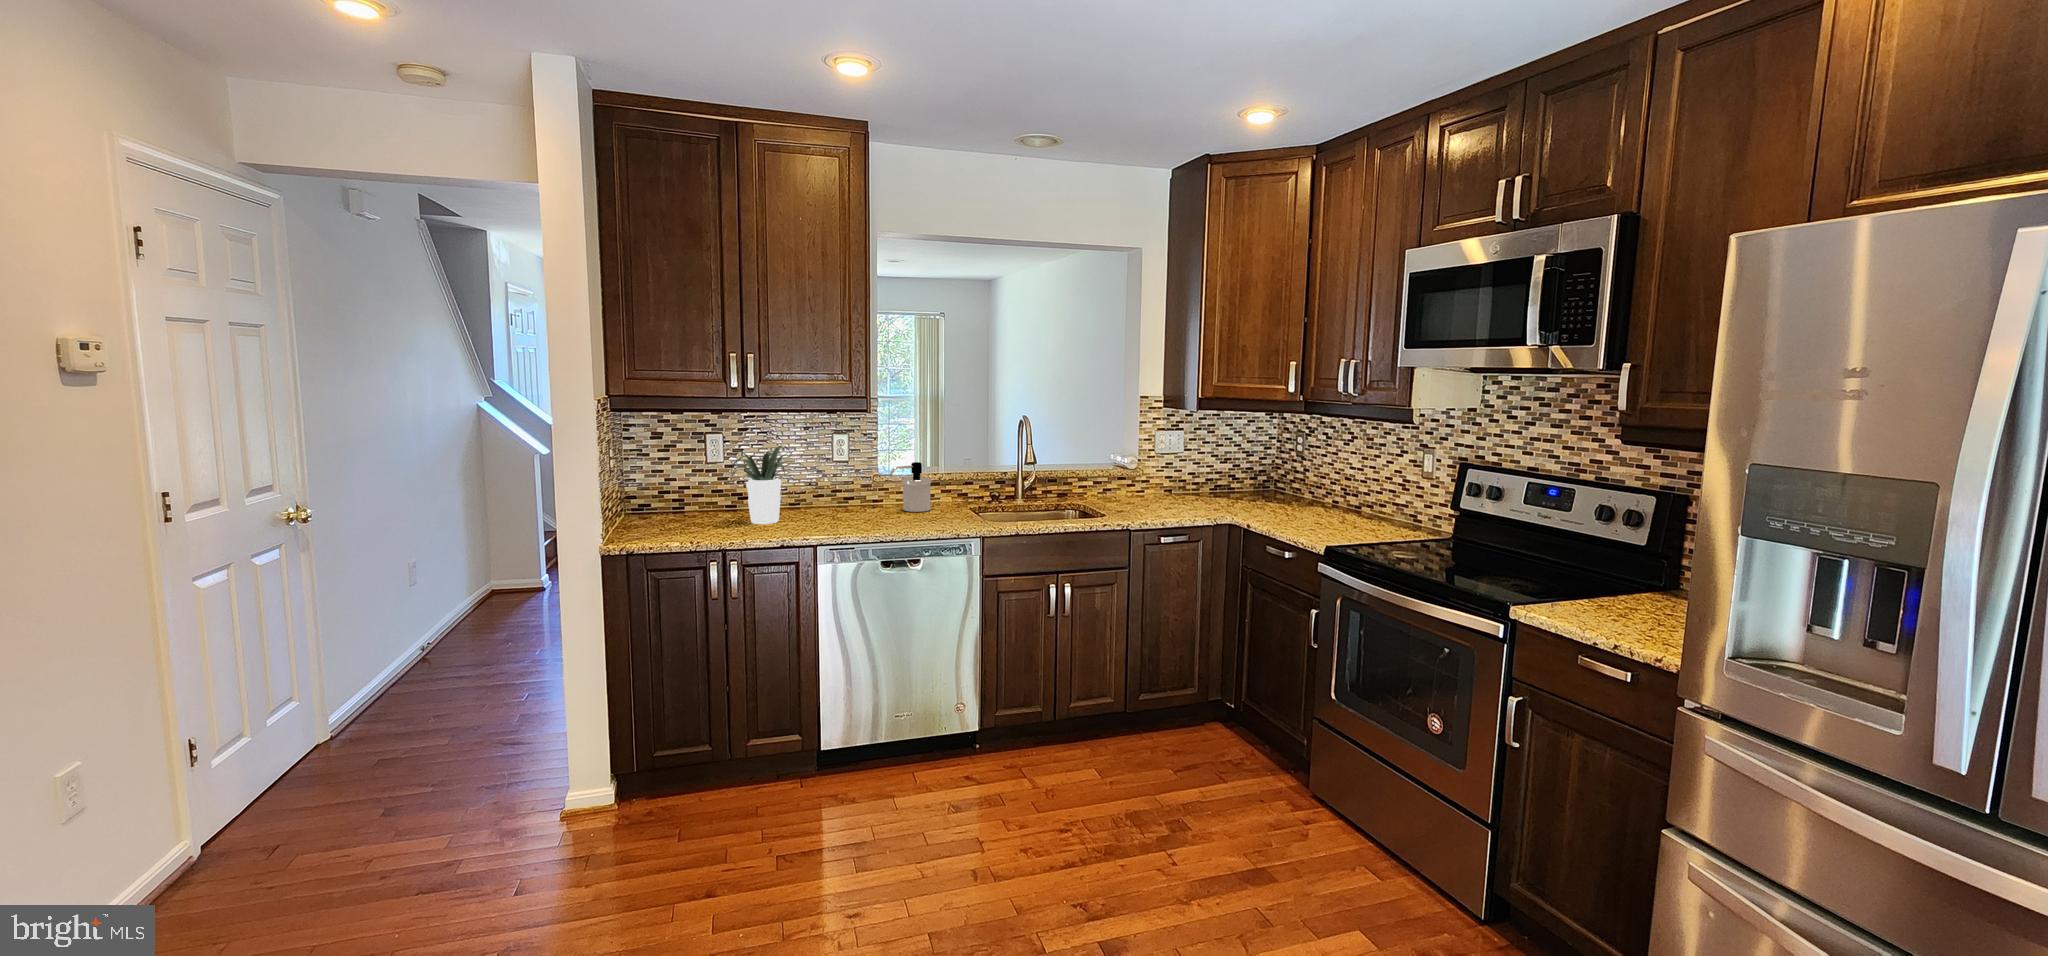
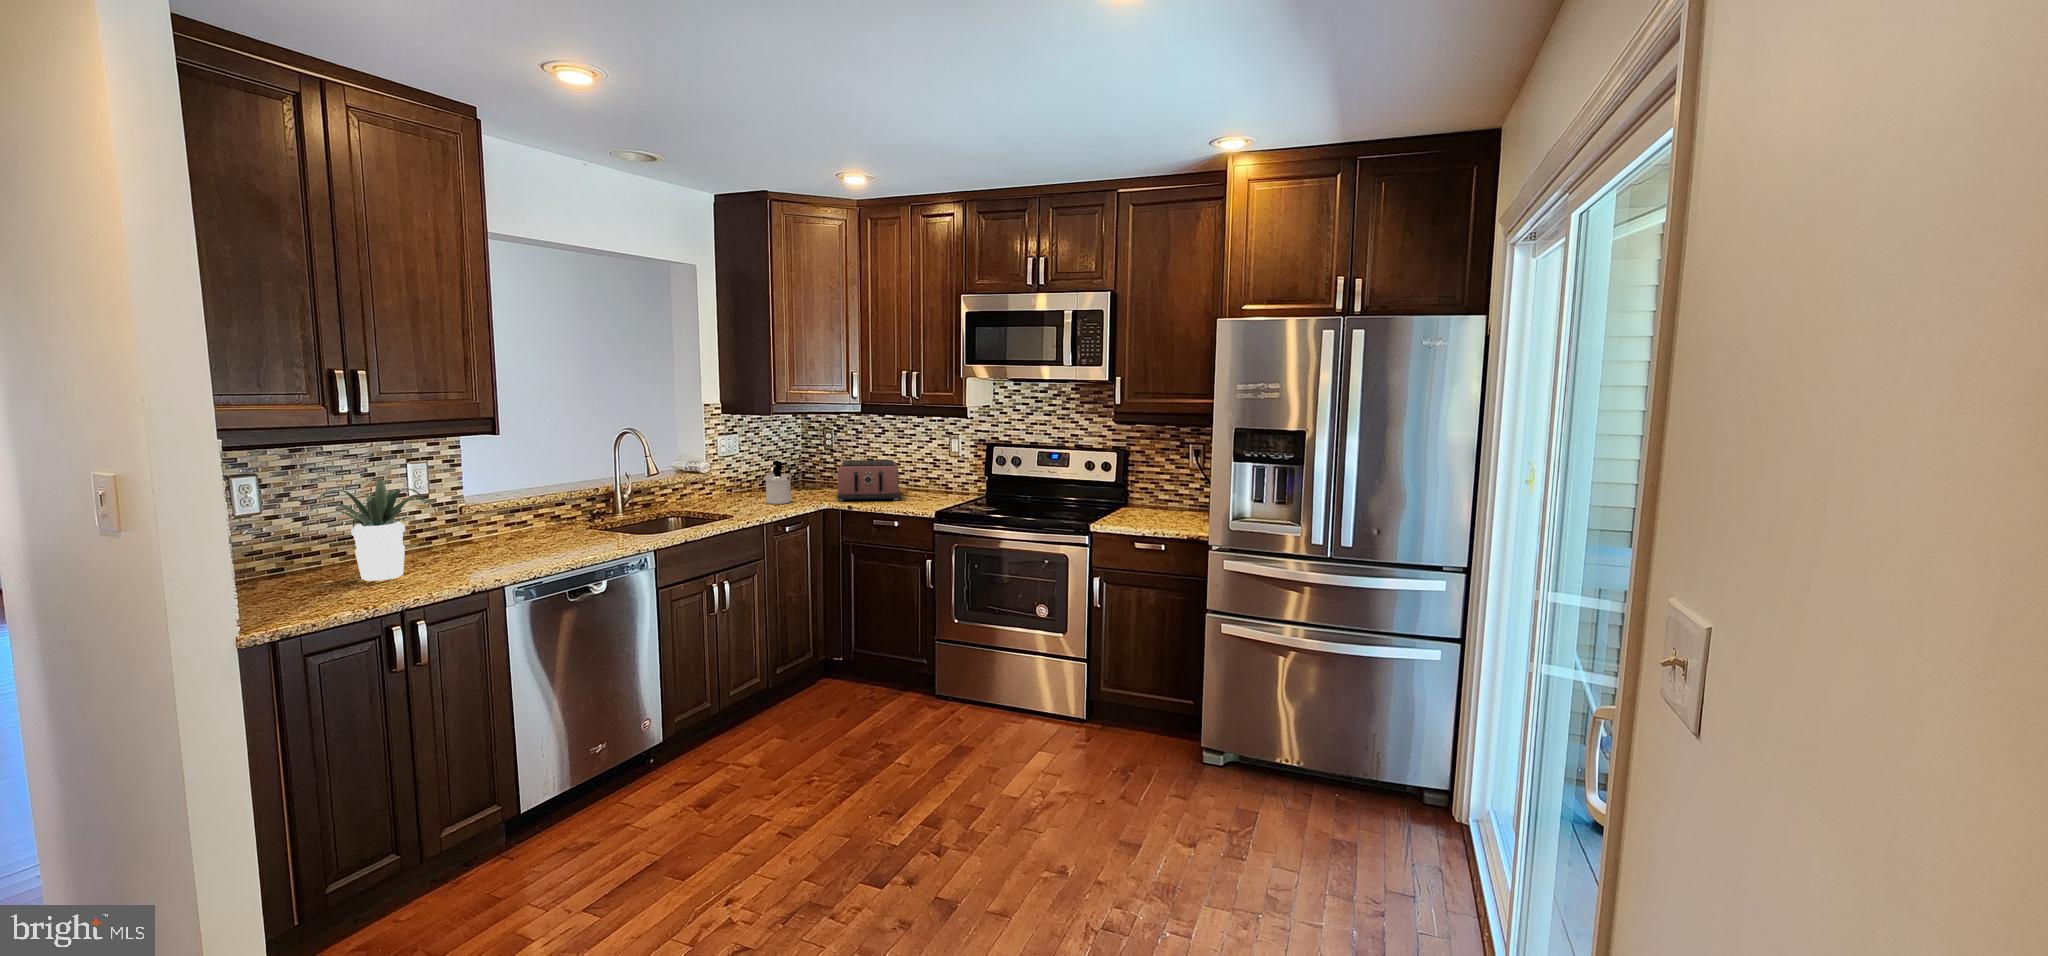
soap dispenser: present [890,462,931,512] -> present [765,461,791,504]
toaster: none [1251,470,1355,527] -> present [837,460,900,502]

